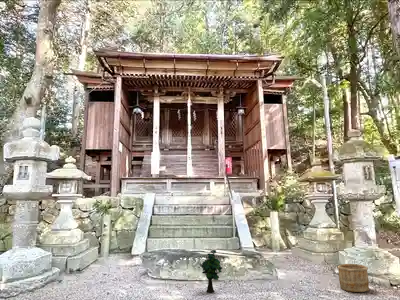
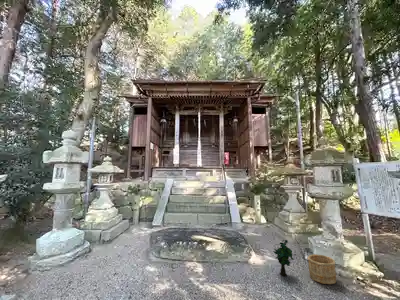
decorative plant: present [200,250,222,293] -> present [273,240,294,276]

